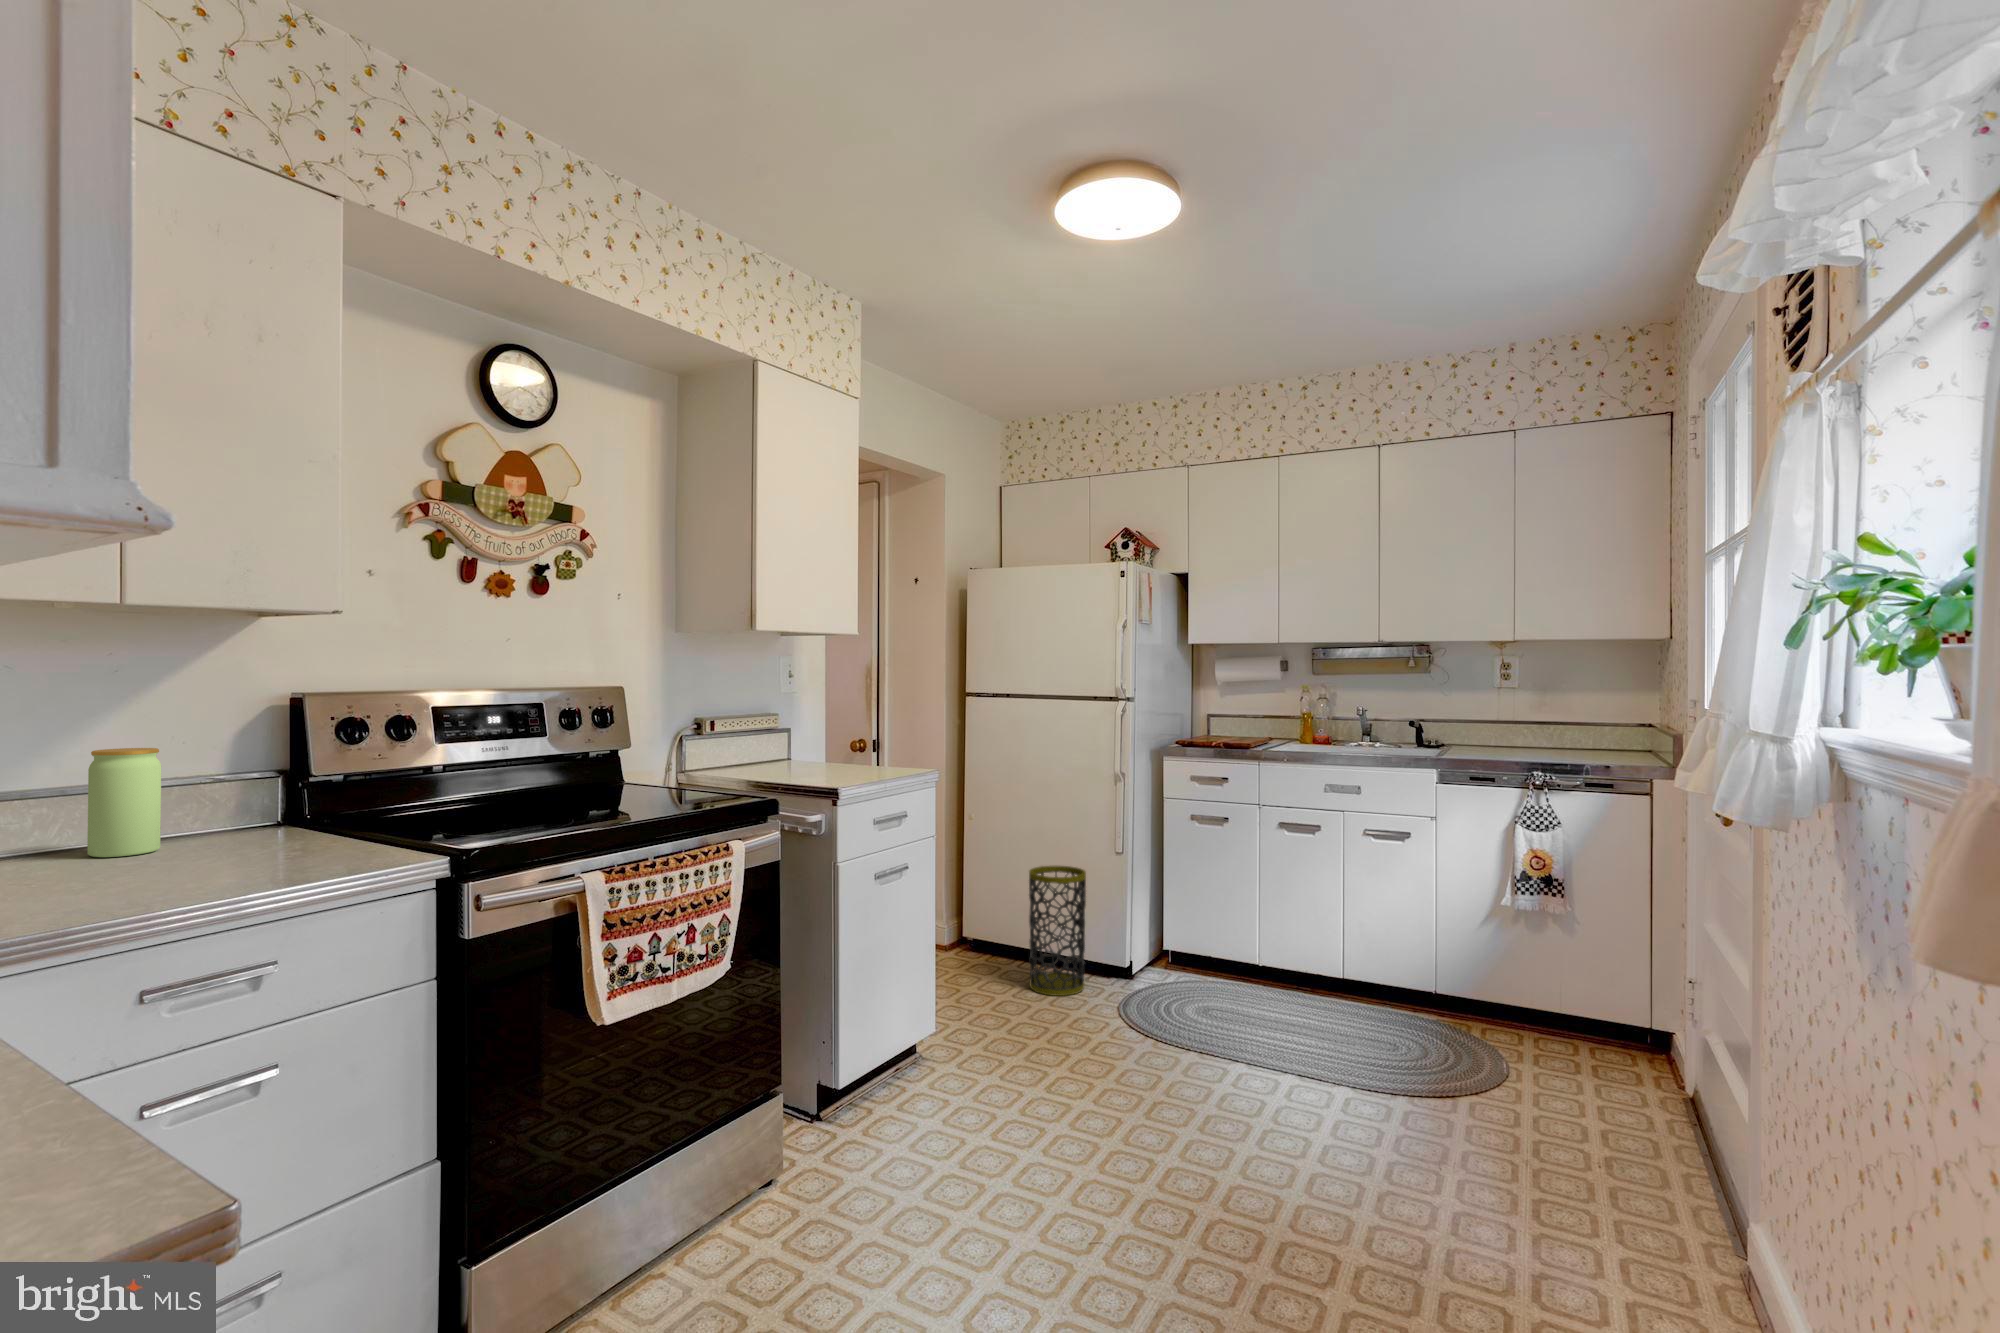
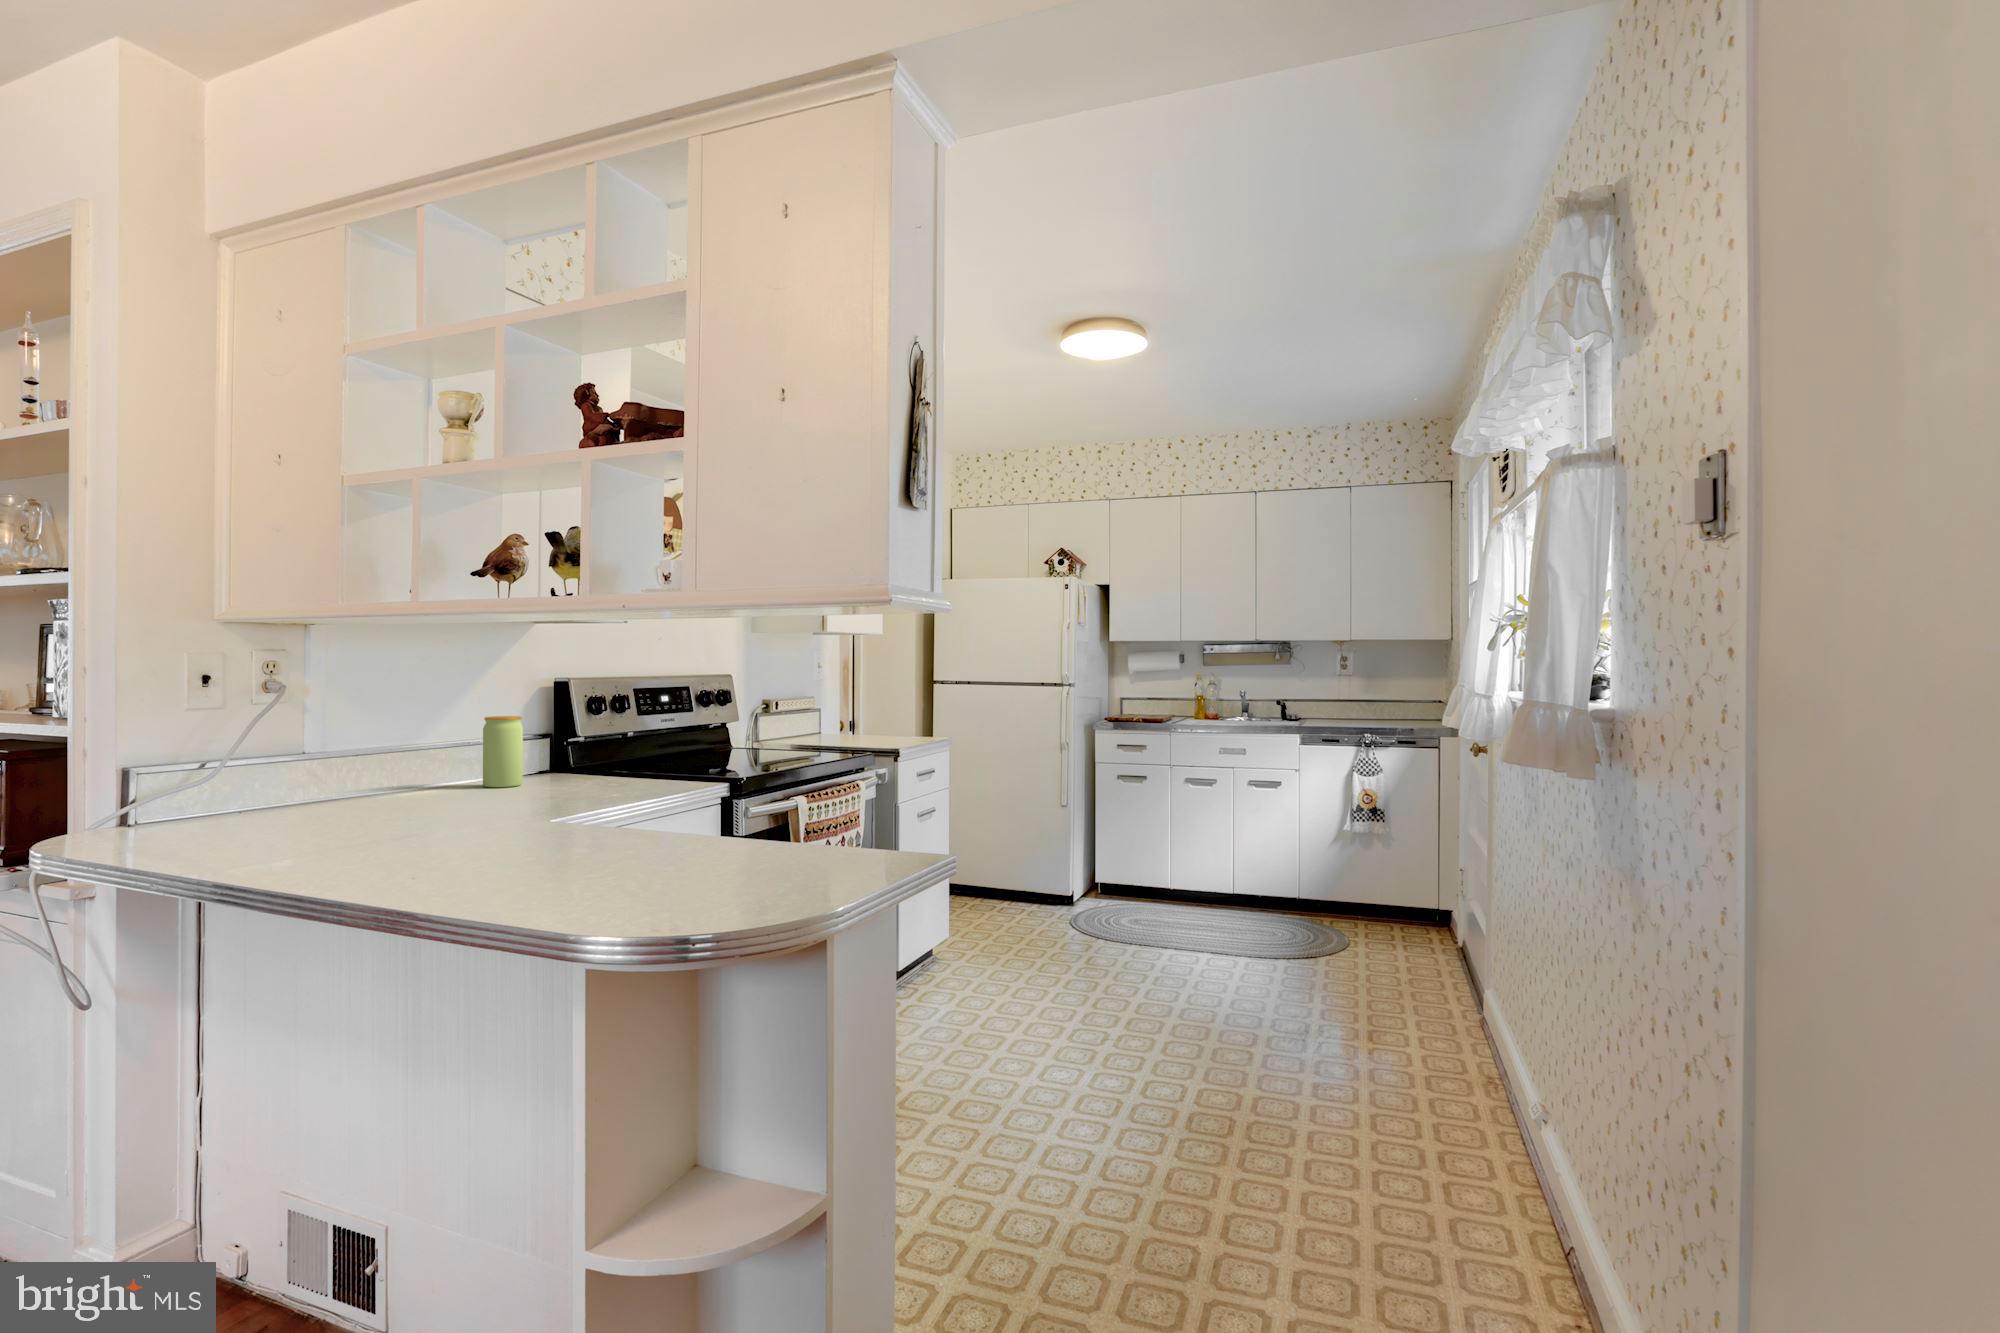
trash can: present [1029,866,1086,996] -> none [997,817,1041,916]

